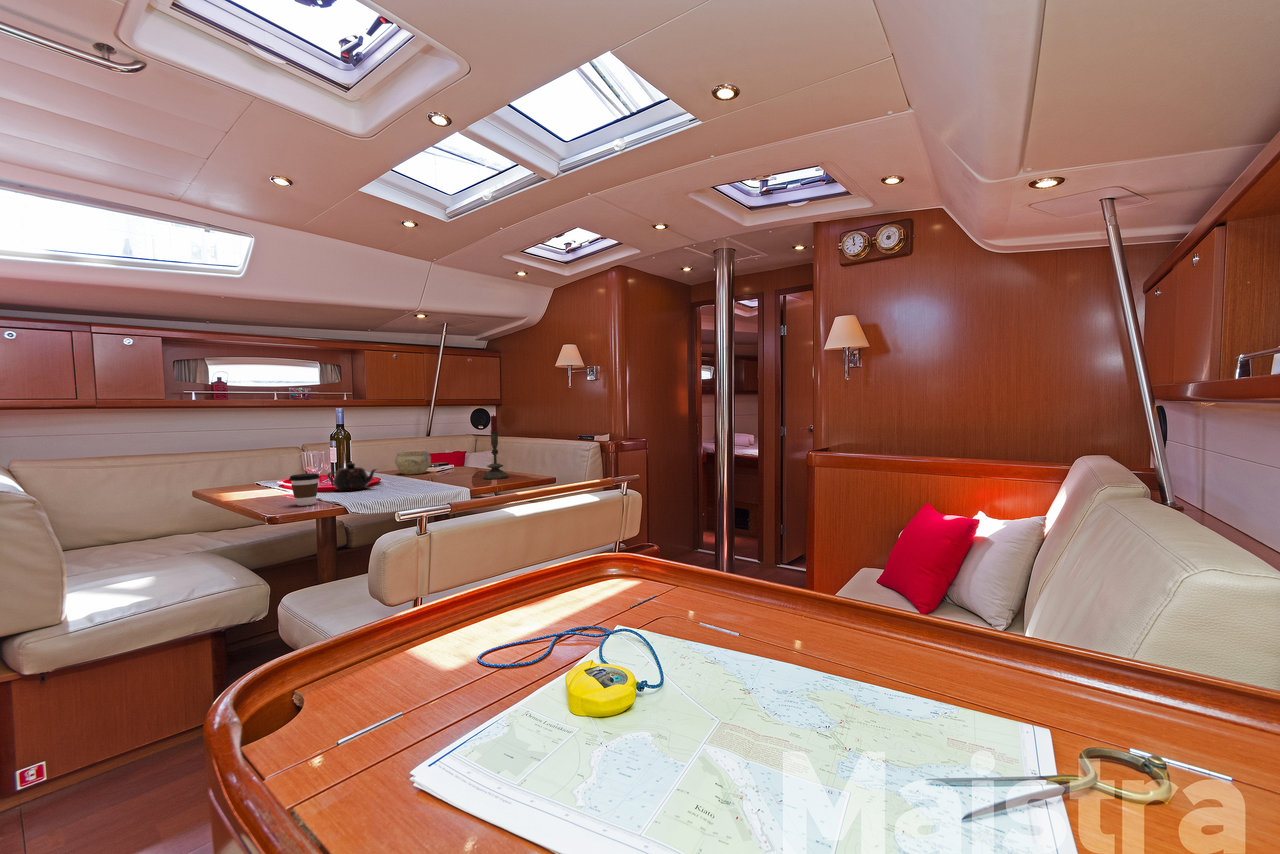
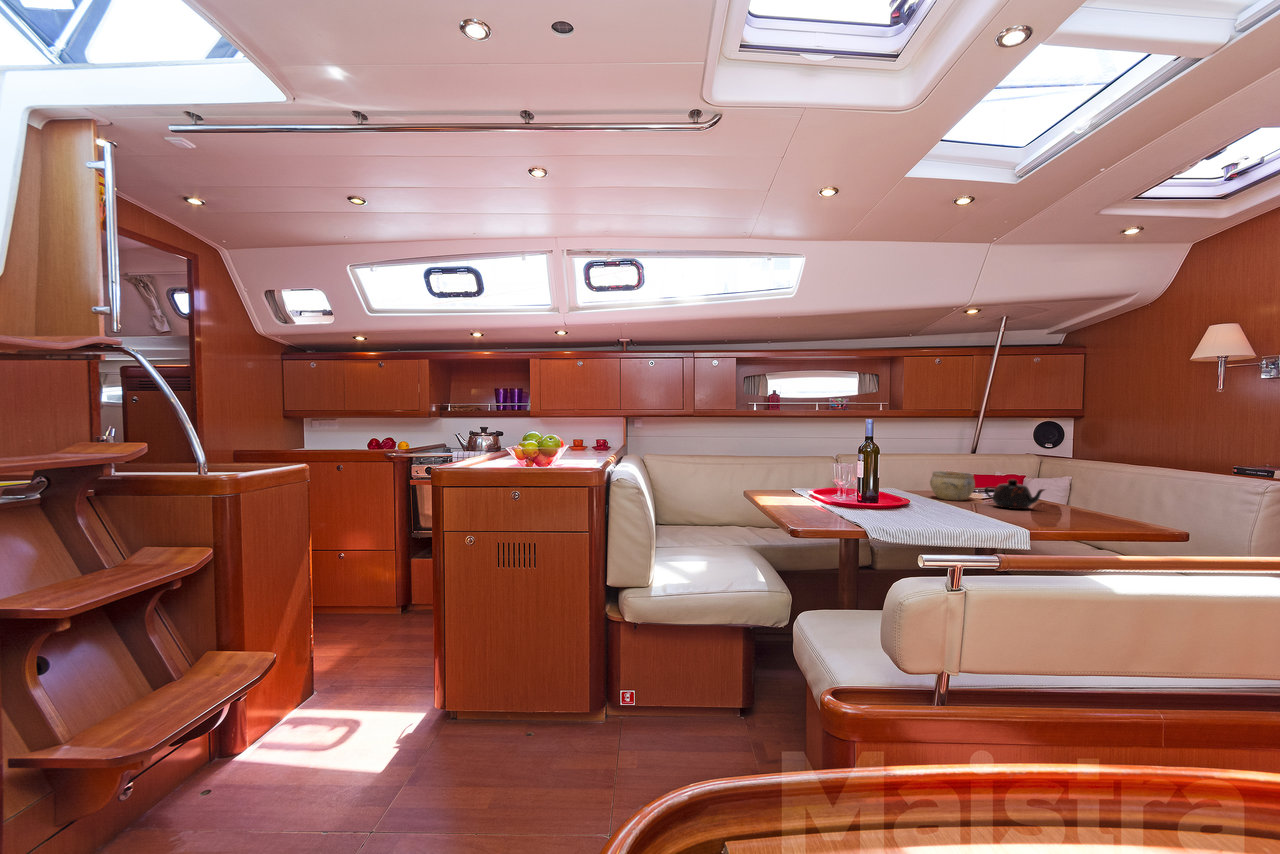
candle: present [483,414,508,479] -> none [1050,432,1094,524]
teapot: present [327,463,376,491] -> present [985,479,1045,509]
coffee cup: present [289,473,320,506] -> none [814,487,843,521]

